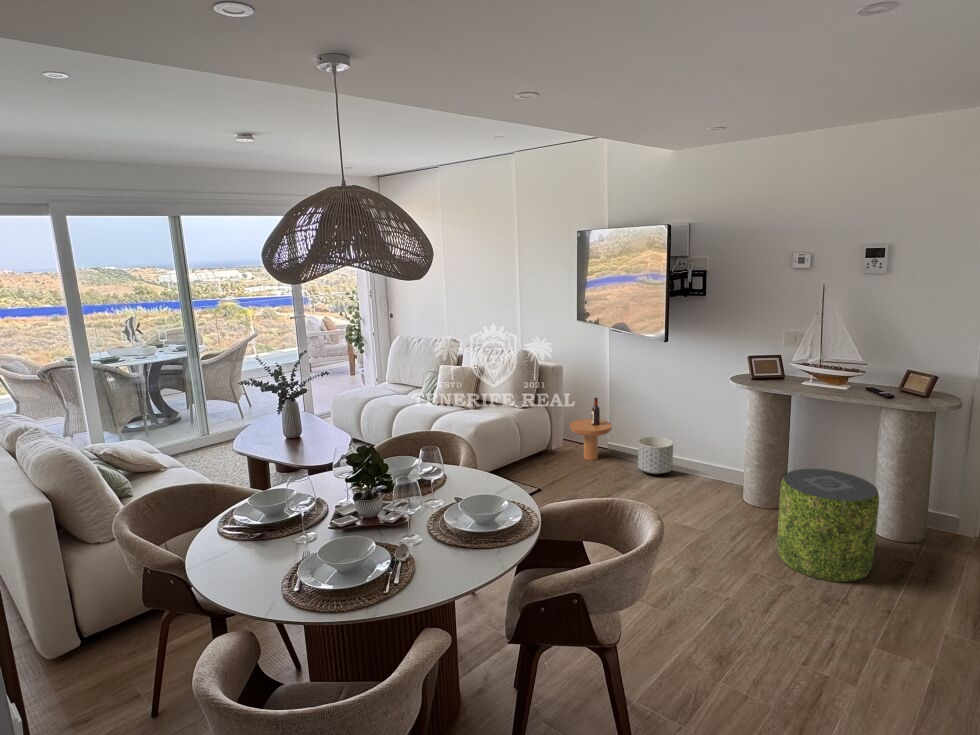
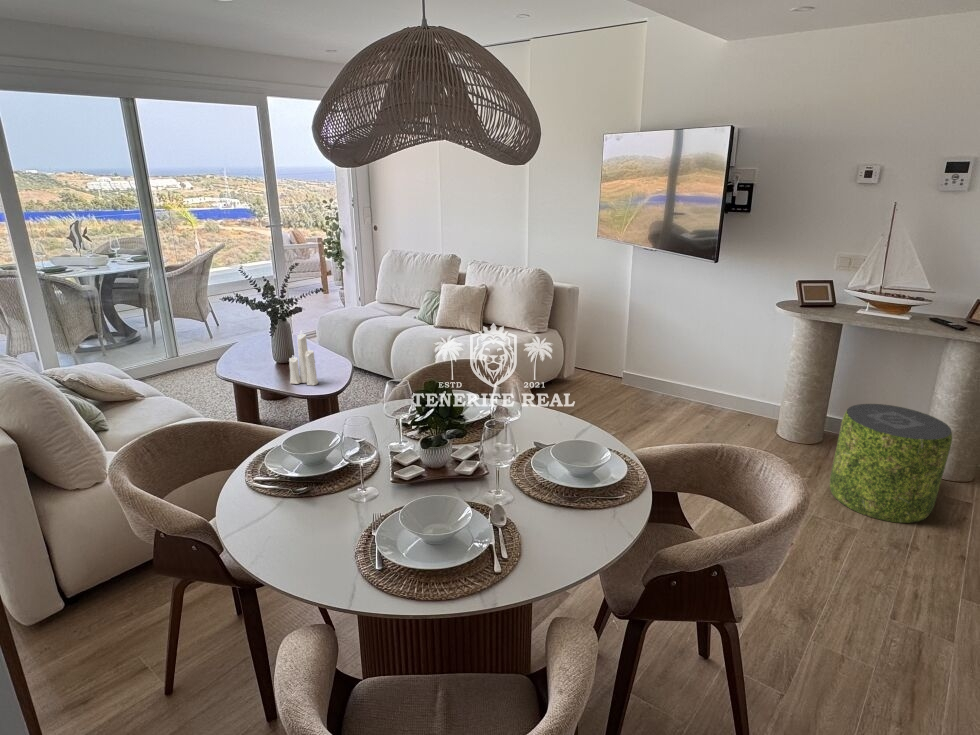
side table: present [570,398,612,460] -> none [585,323,630,390]
candle: none [289,404,314,457] -> present [289,332,318,385]
planter: present [638,437,673,475] -> none [659,366,699,406]

